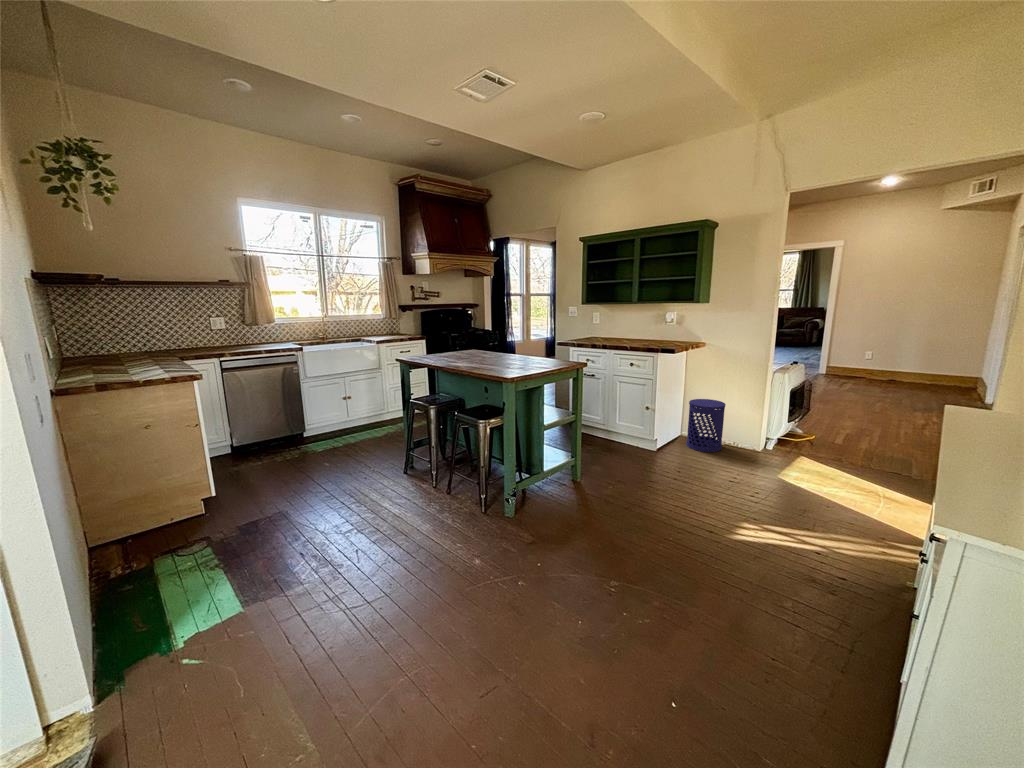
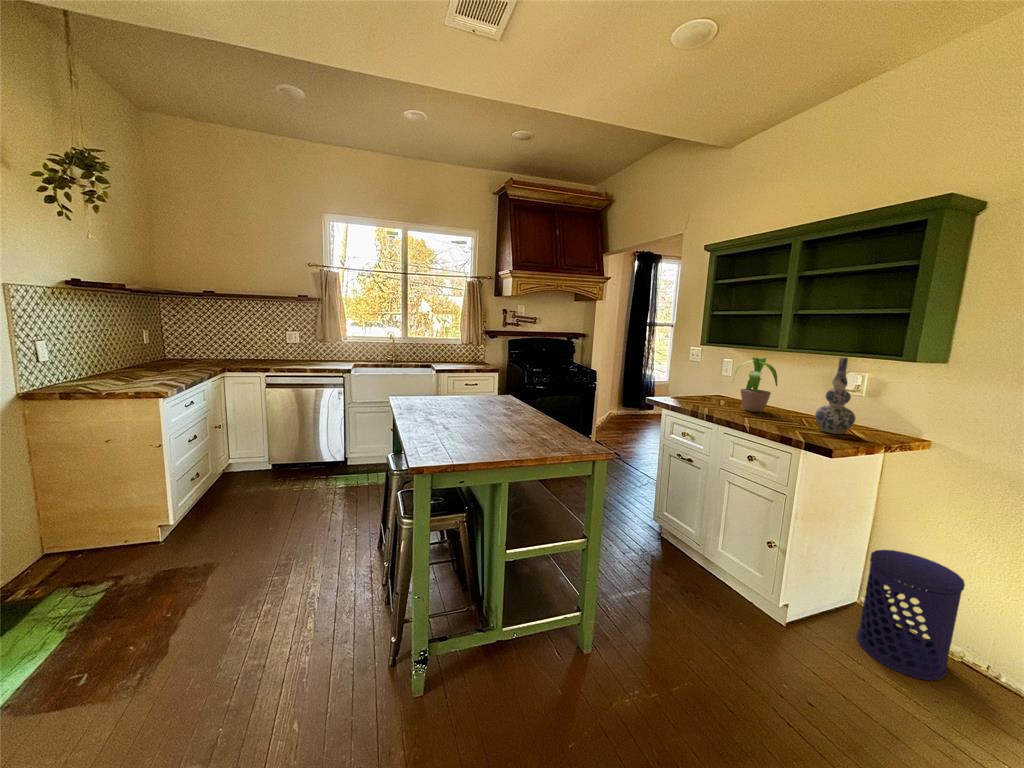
vase: none [660,303,678,344] -> present [815,357,855,434]
potted plant: none [607,308,636,340] -> present [734,357,777,412]

